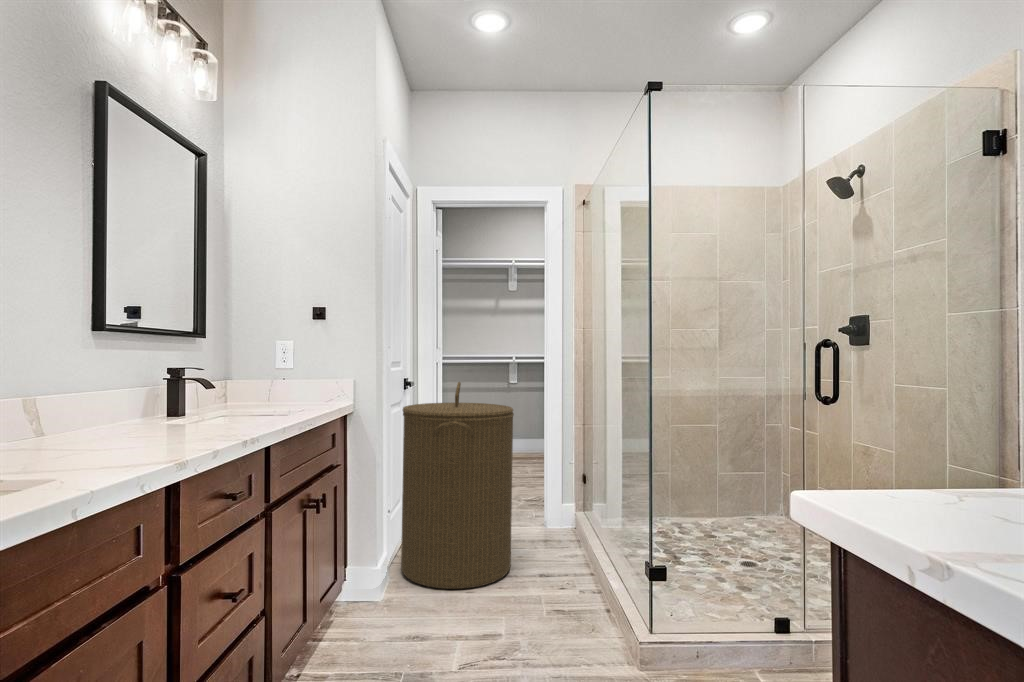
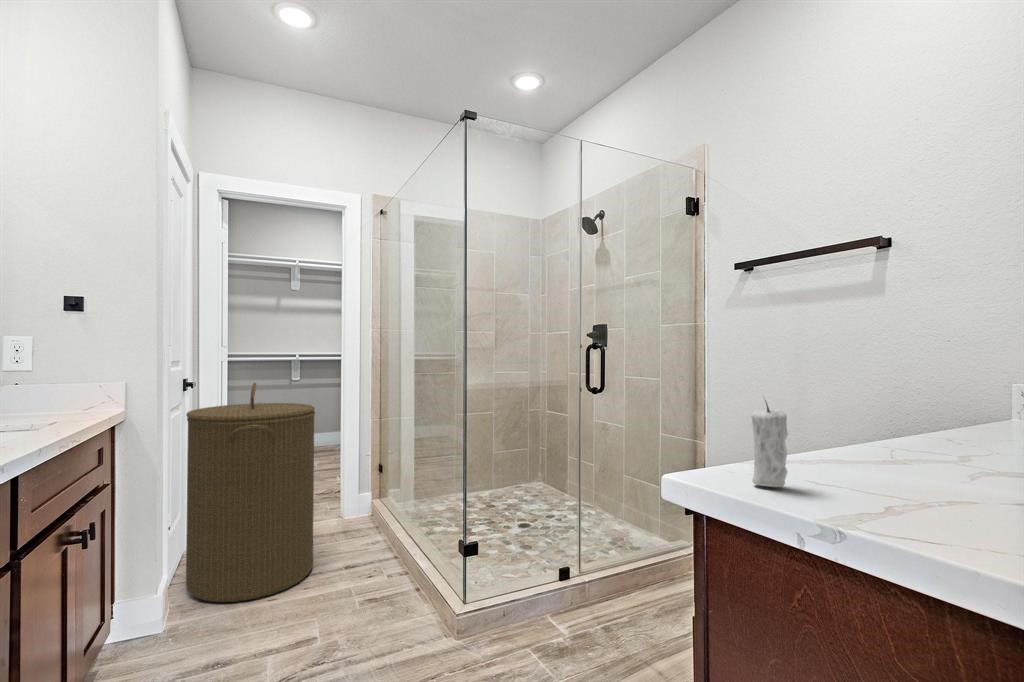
candle: none [881,402,927,513] -> present [752,403,788,487]

